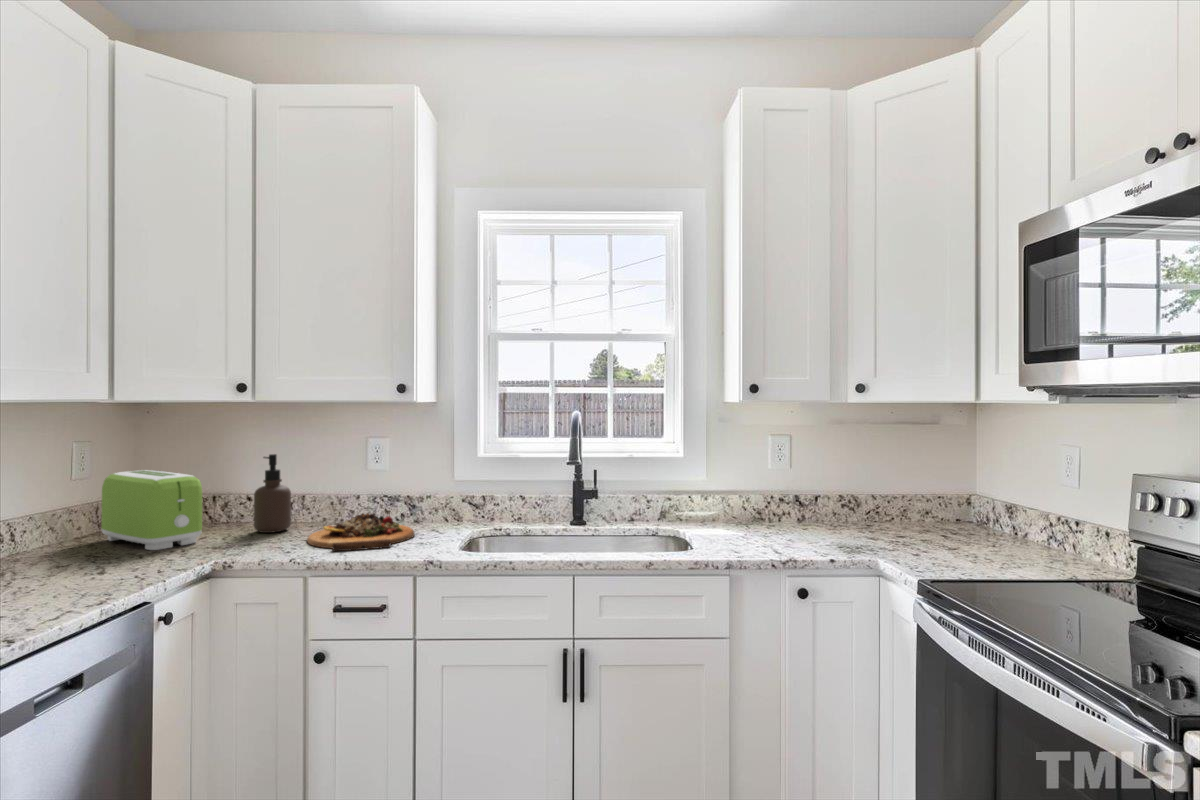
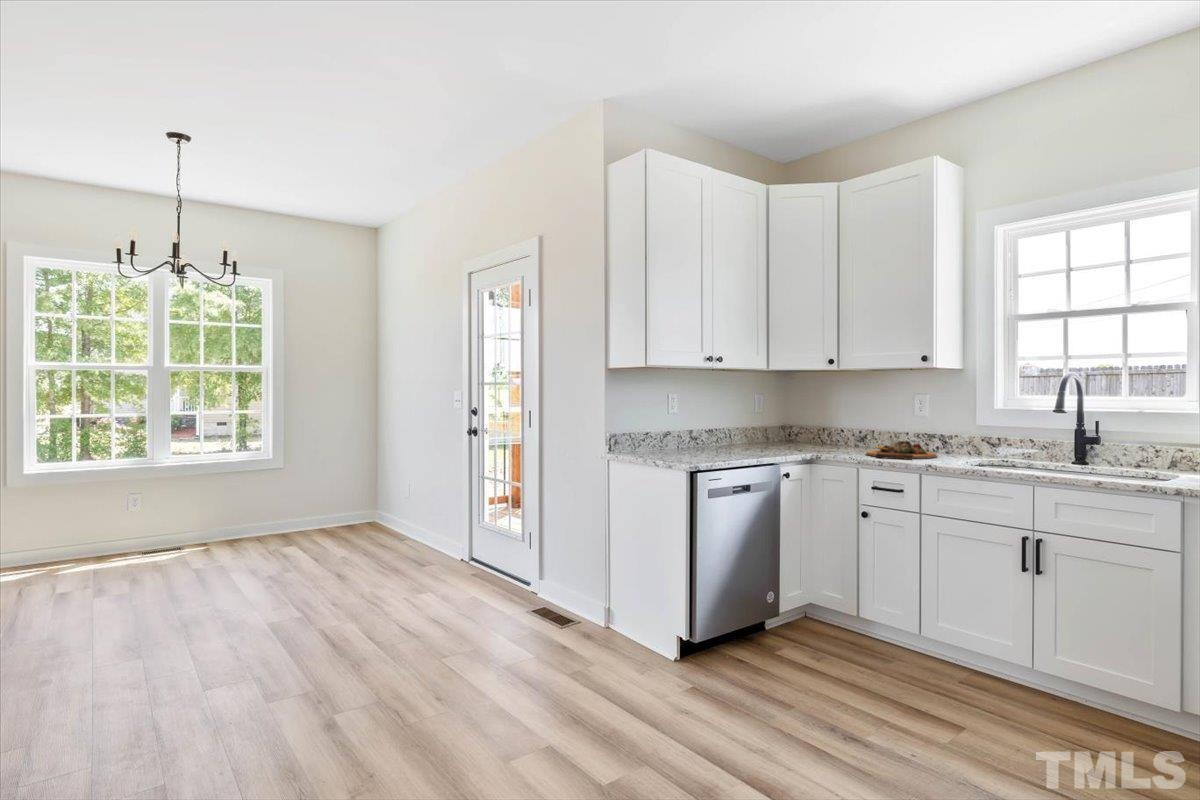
soap dispenser: present [254,454,291,533] -> none [841,402,862,450]
toaster: present [102,470,202,550] -> none [767,409,812,450]

